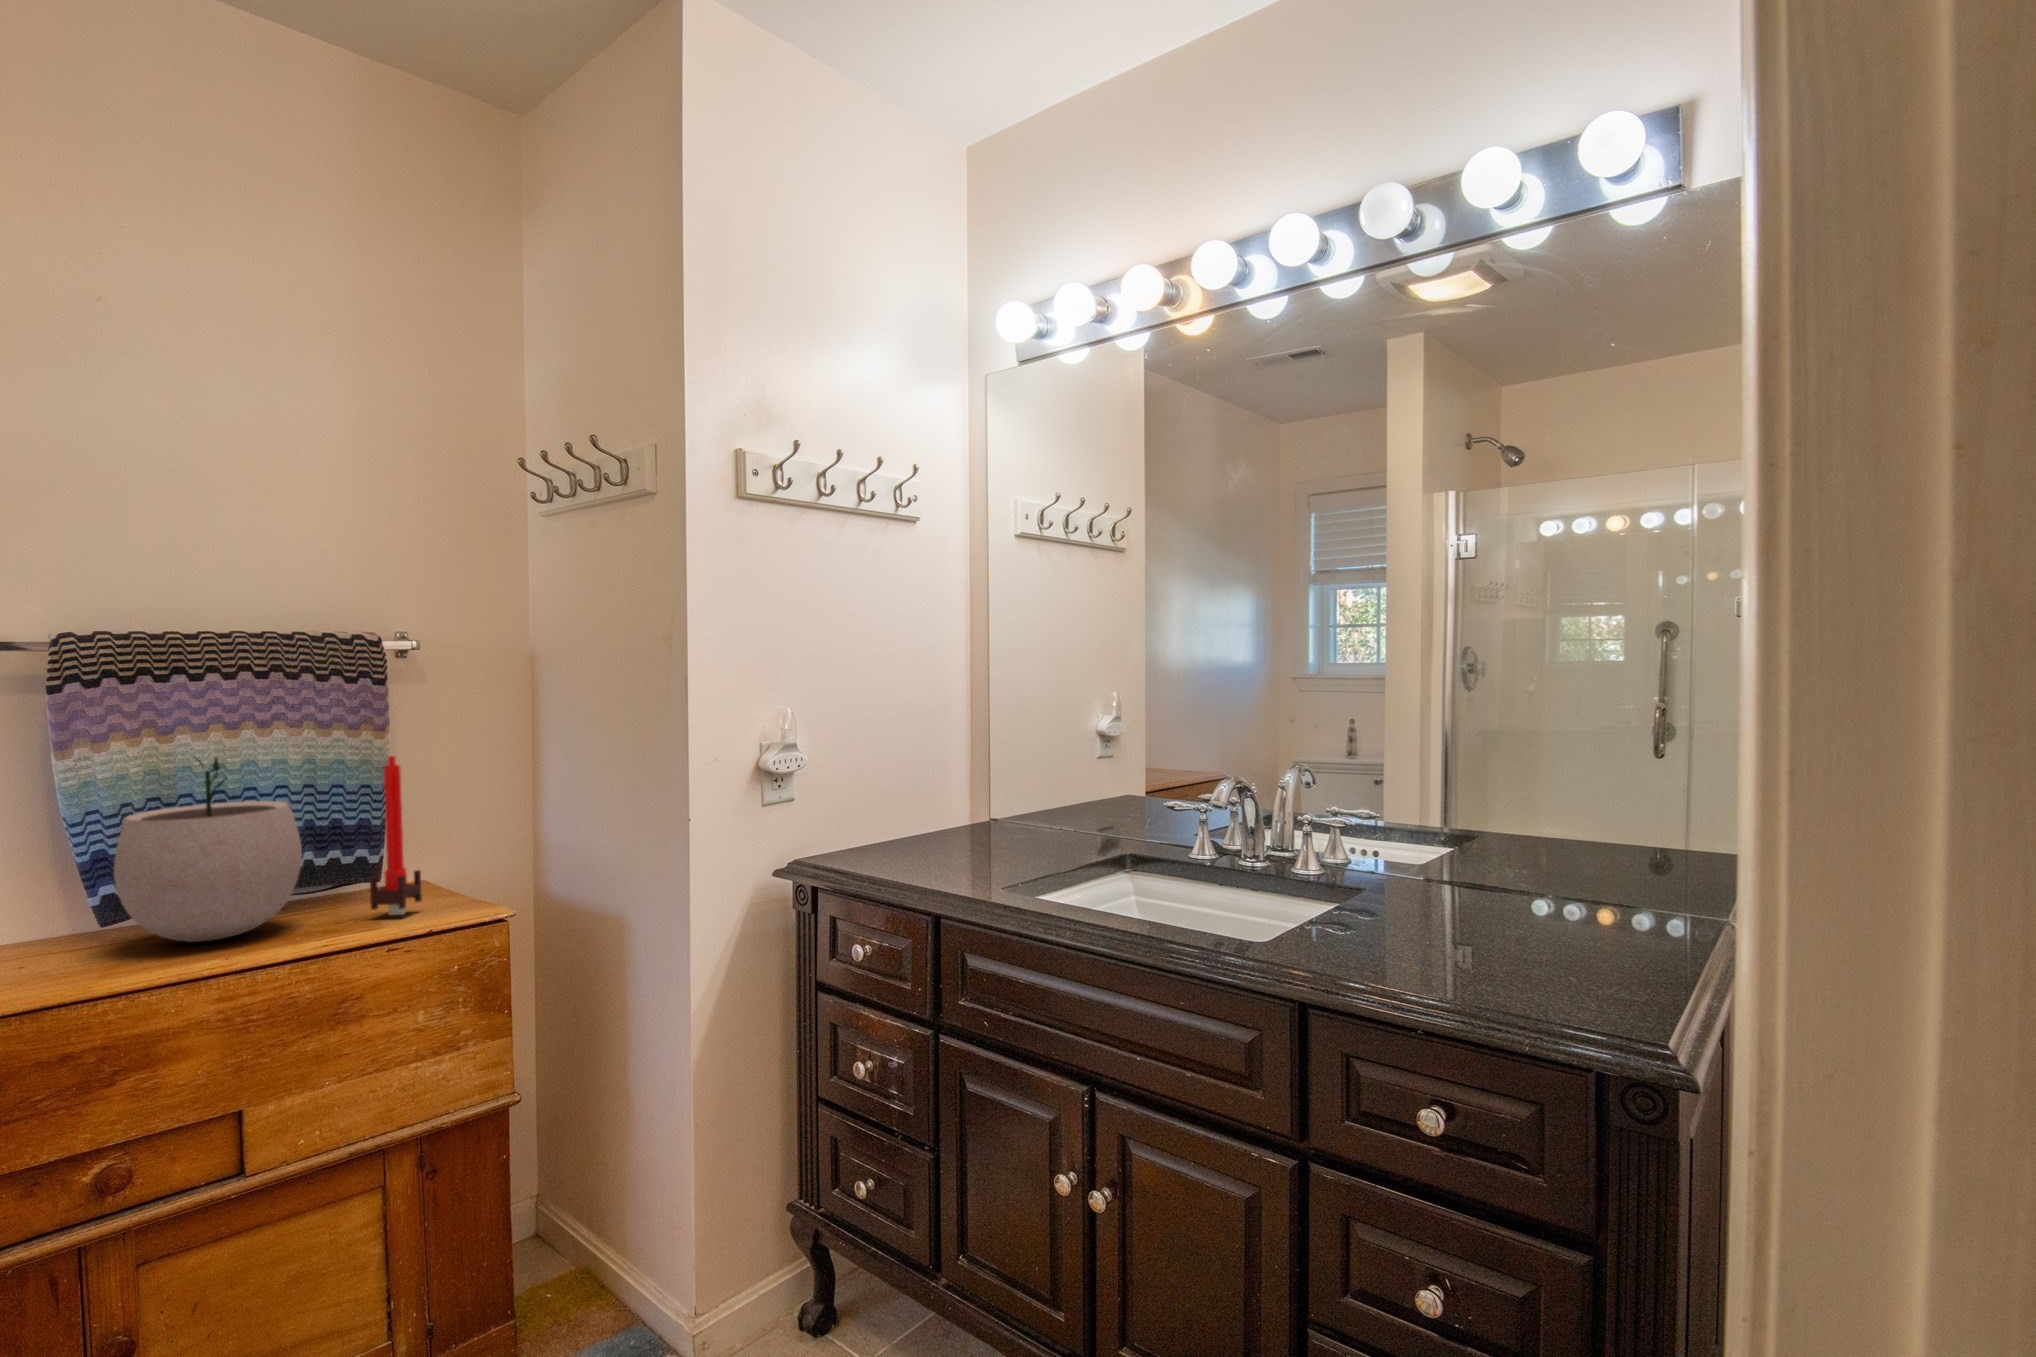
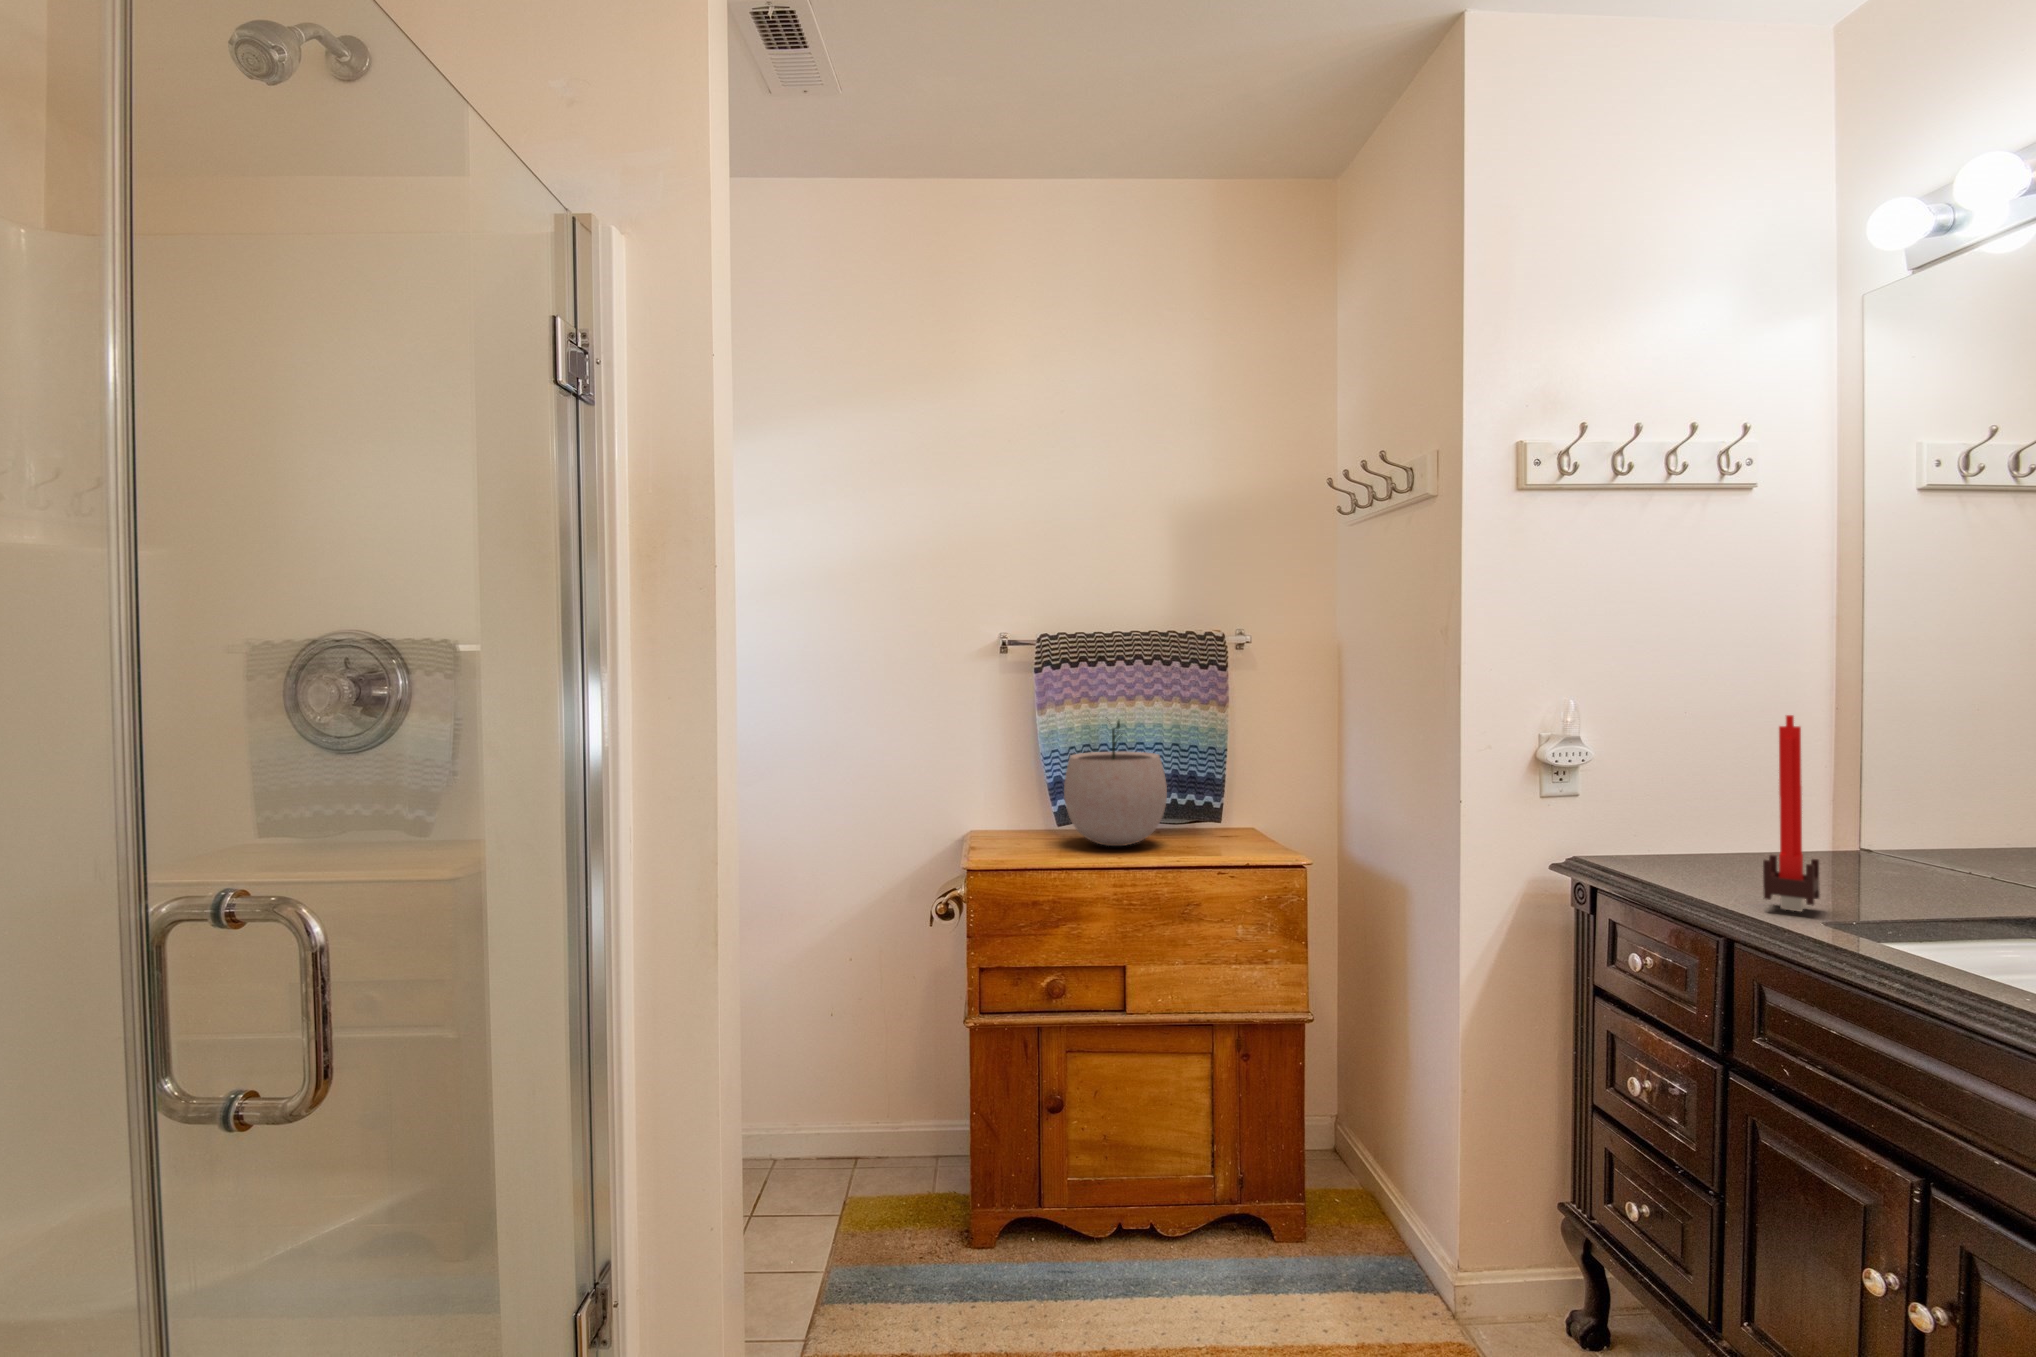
candle: present [370,756,422,915] -> present [1763,715,1820,911]

